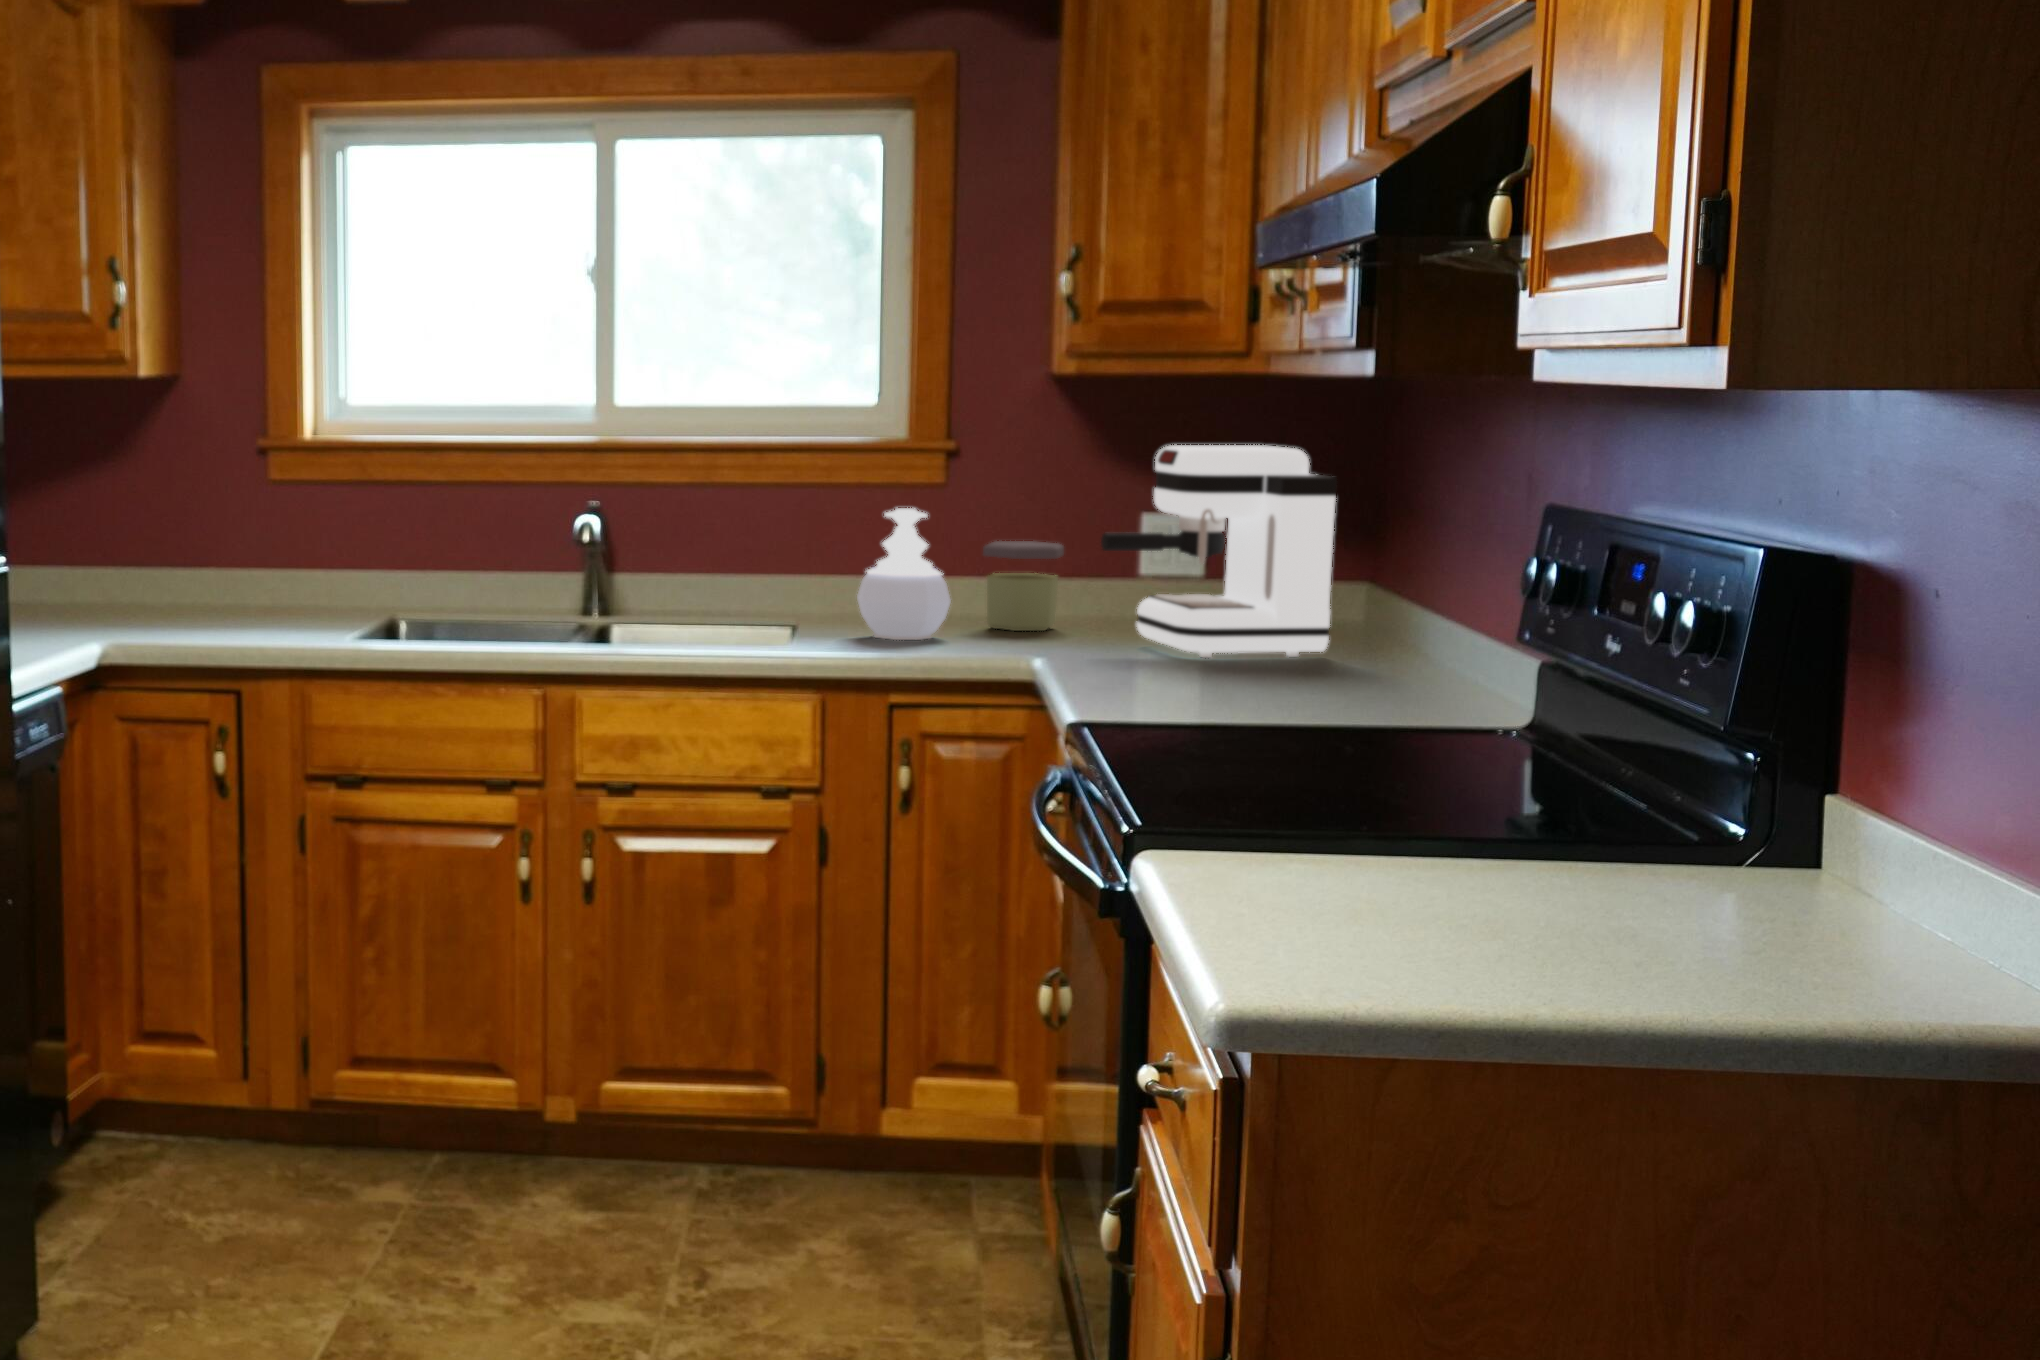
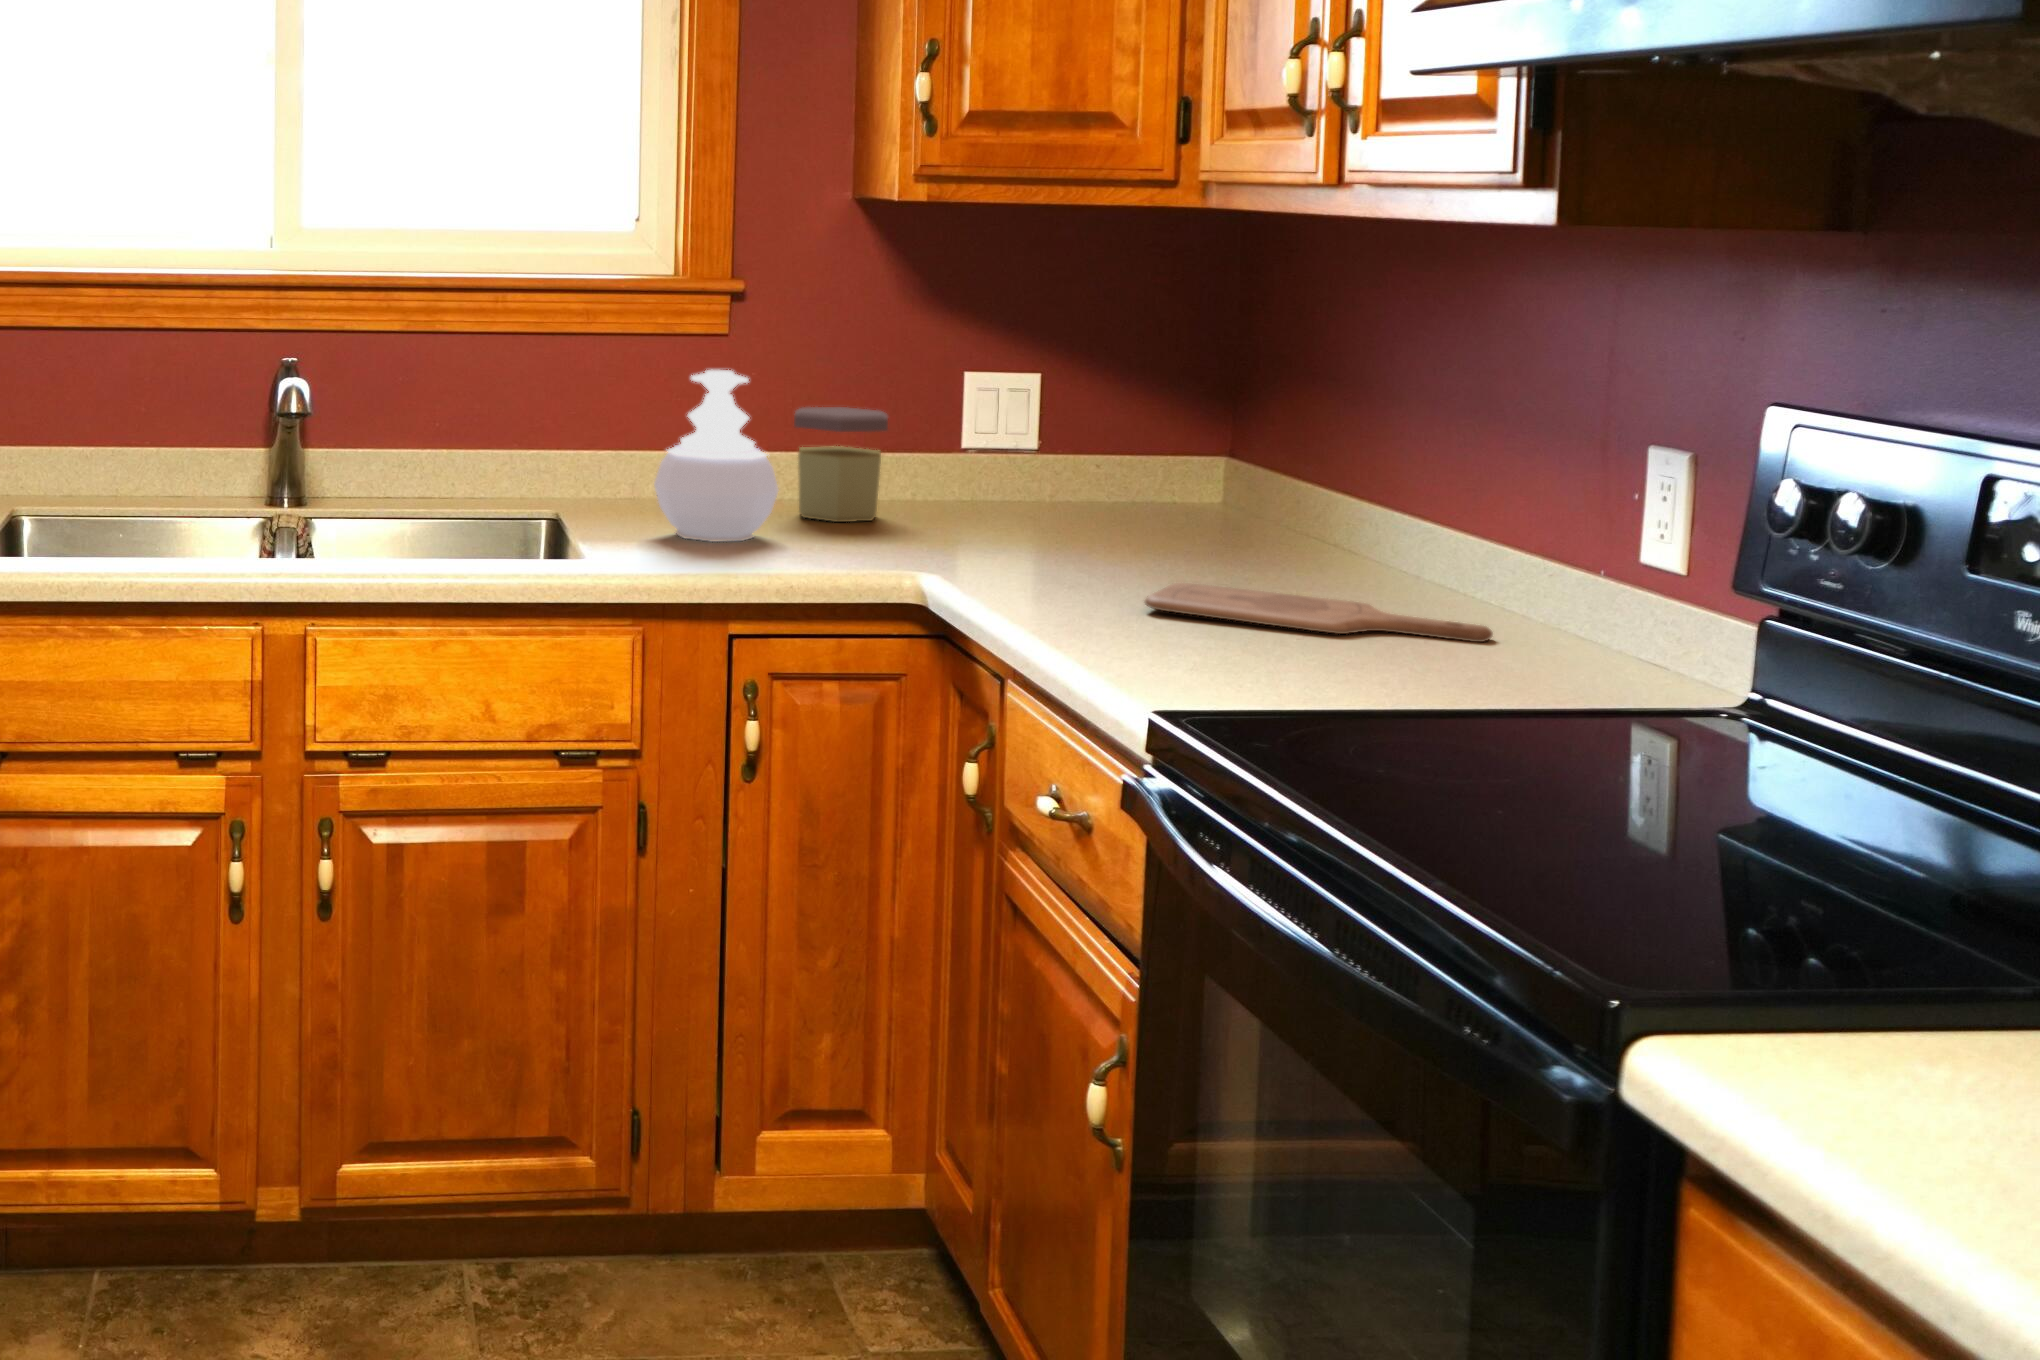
coffee maker: present [1101,445,1337,658] -> none [985,294,1285,568]
cutting board: none [1163,661,1406,697] -> present [1145,583,1493,642]

